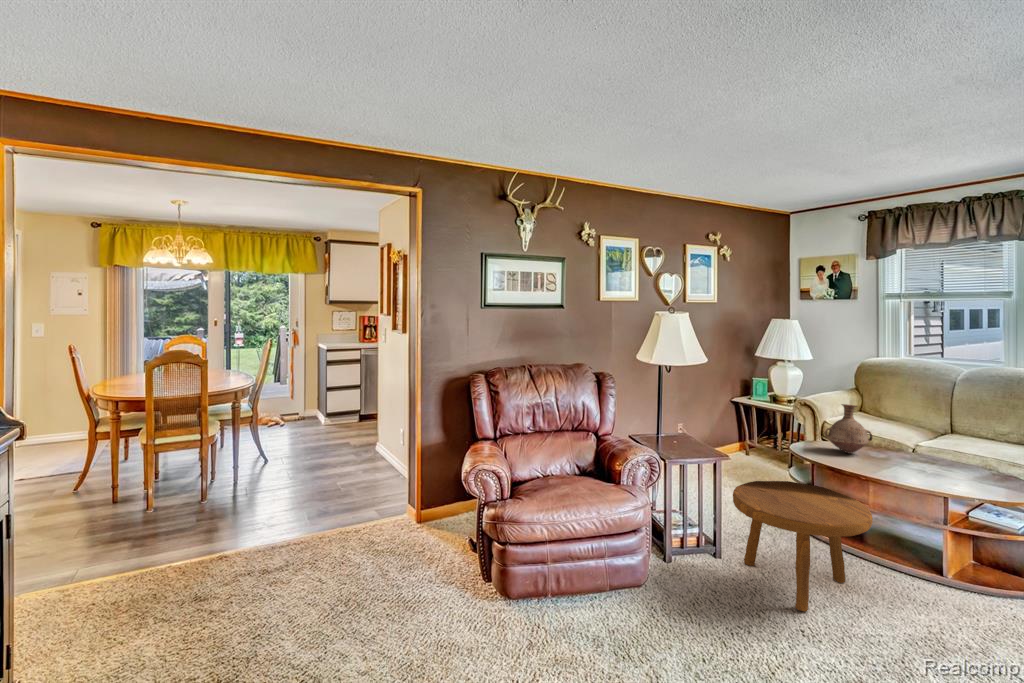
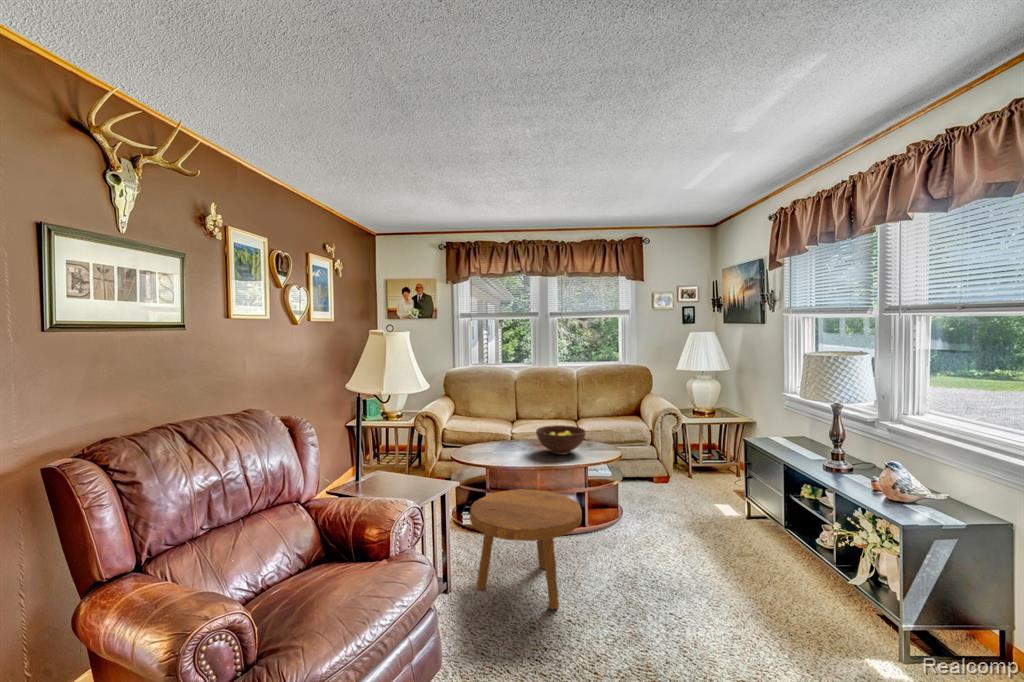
vase: present [825,404,872,454] -> none [483,411,513,453]
fruit bowl: none [898,435,983,475] -> present [536,425,586,455]

